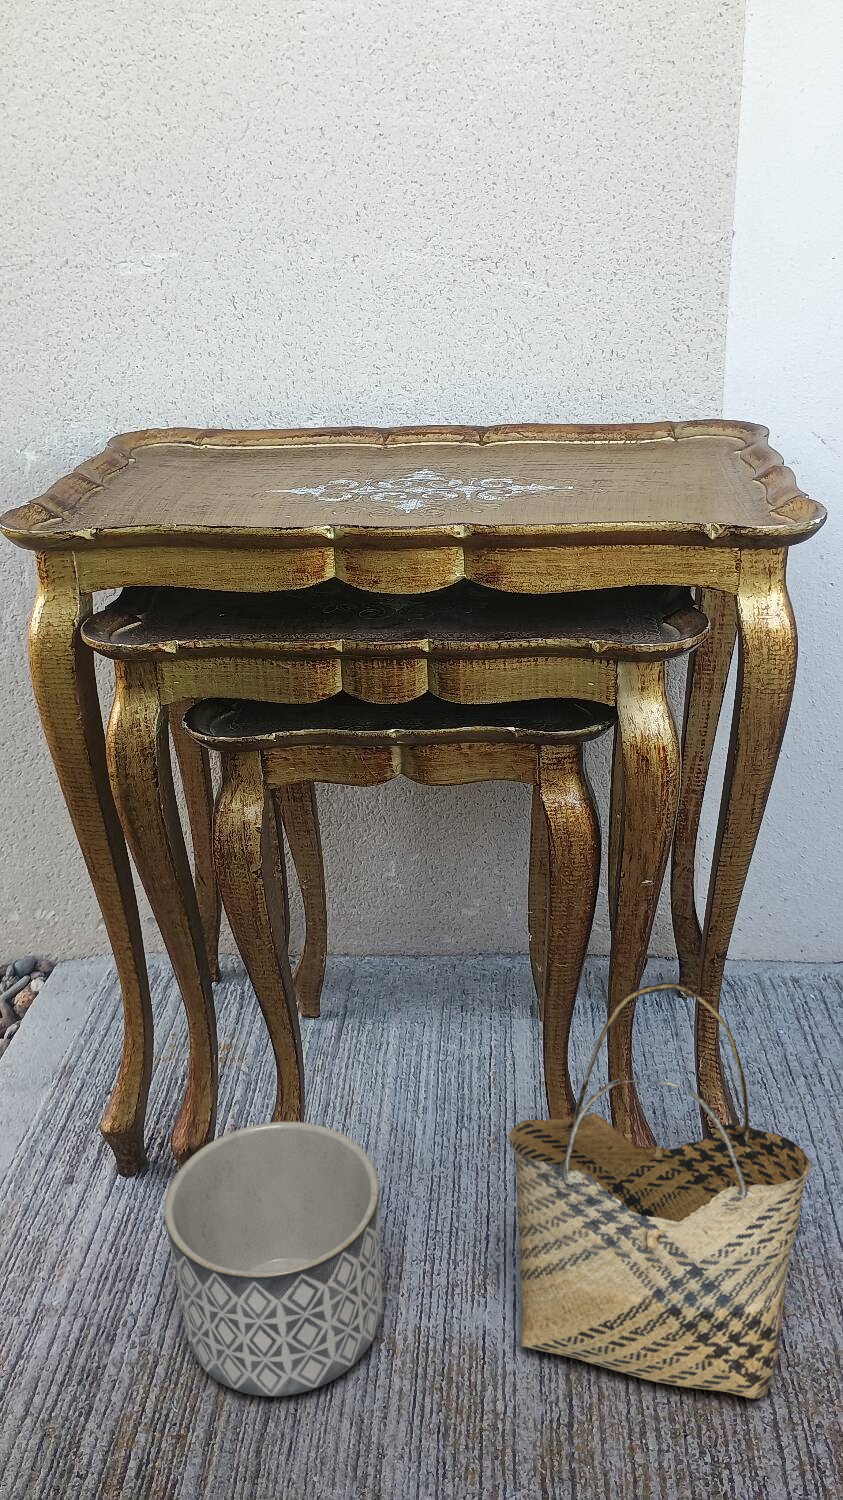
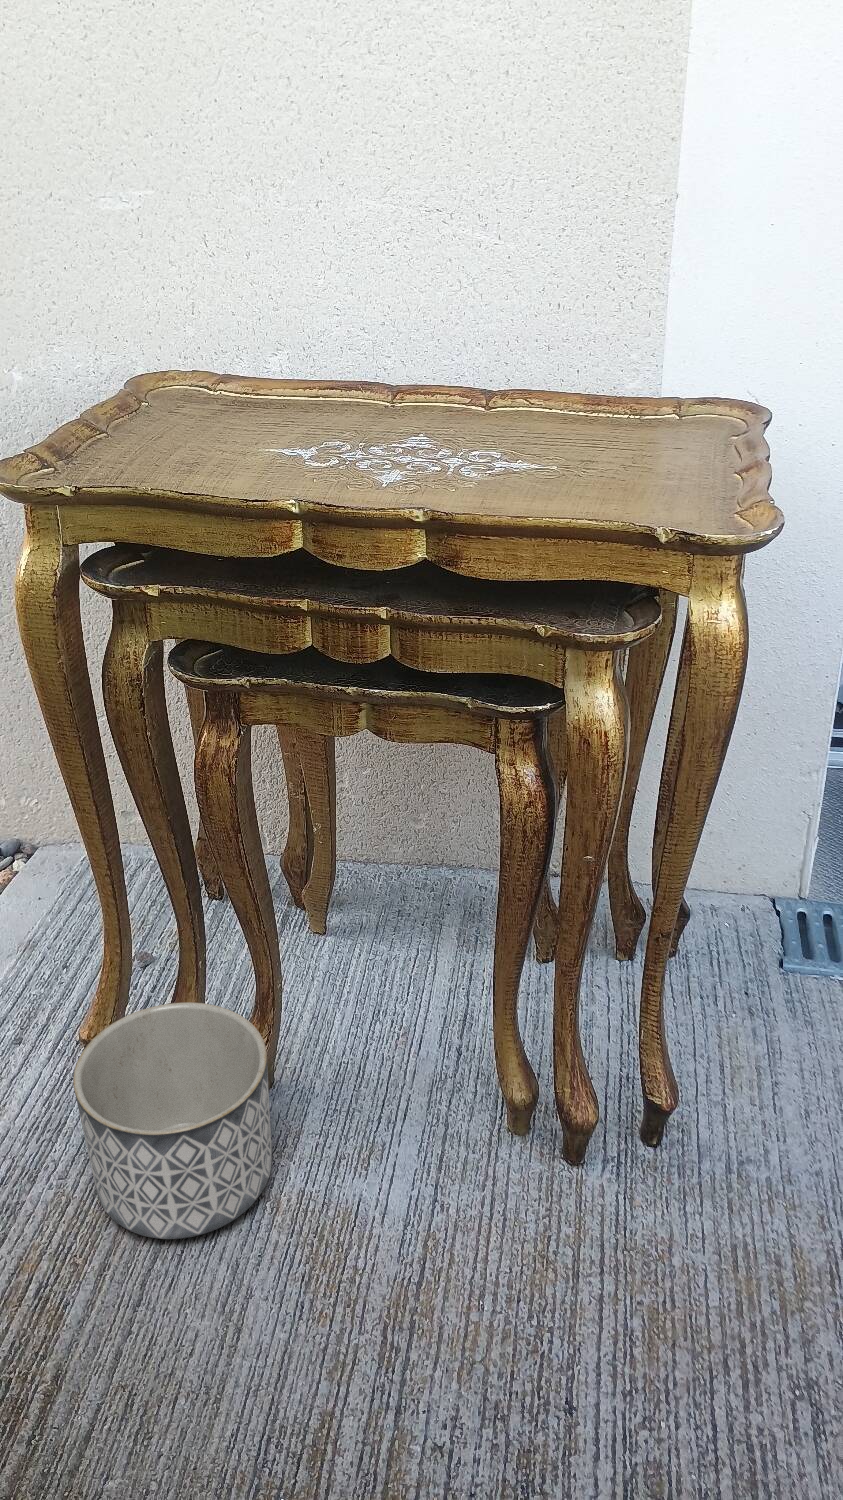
woven basket: present [508,983,810,1399] -> none [379,902,646,1275]

